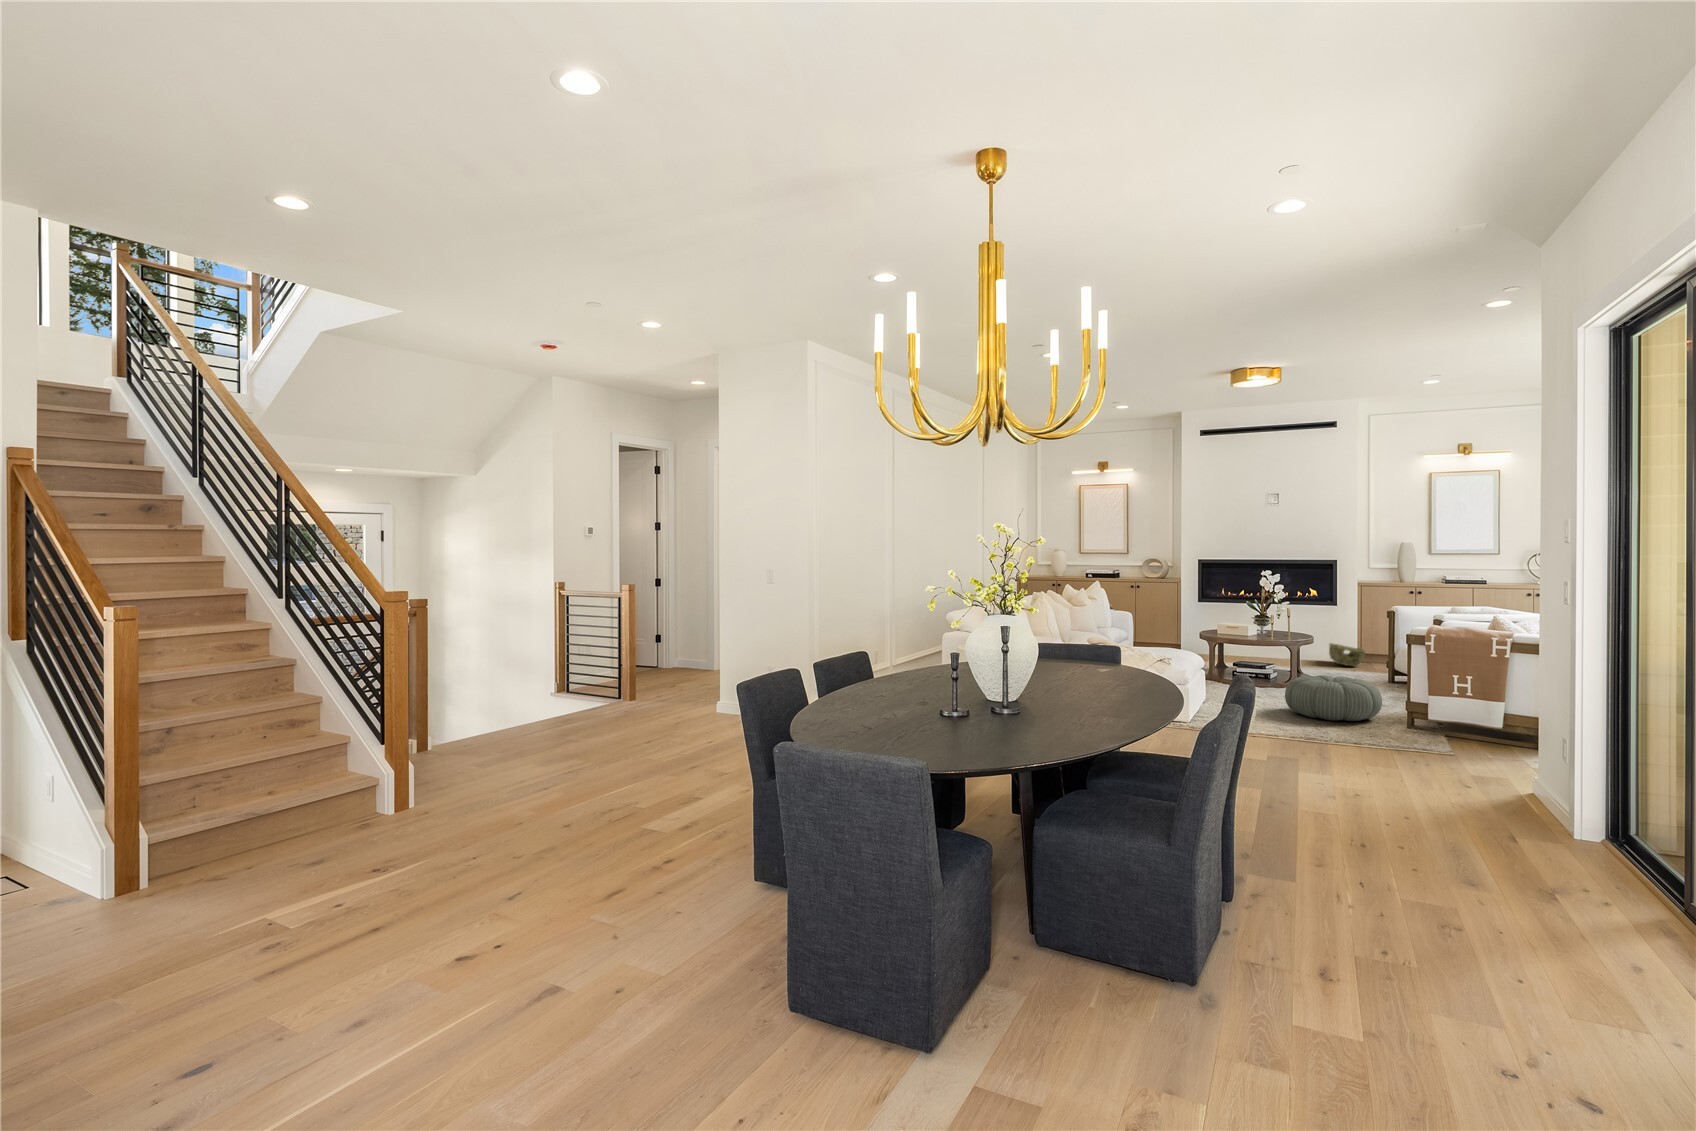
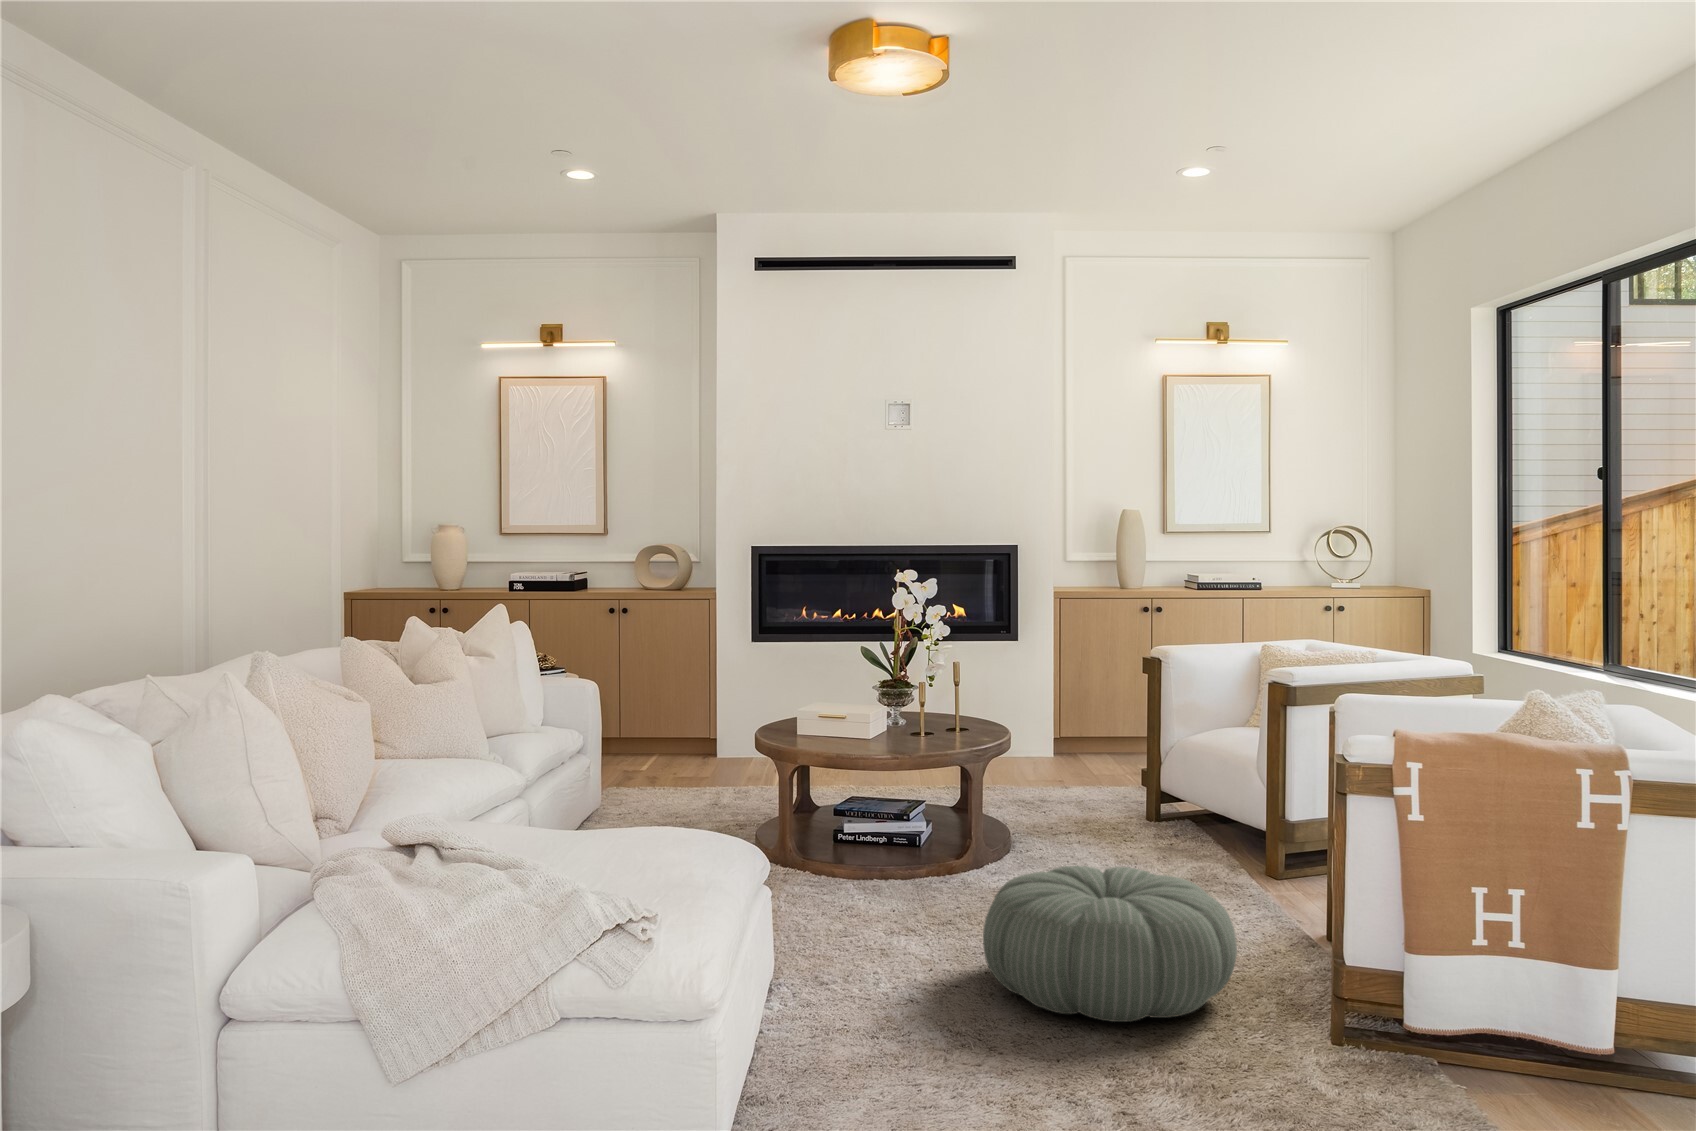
woven basket: present [1329,643,1366,667] -> none [1020,729,1096,782]

